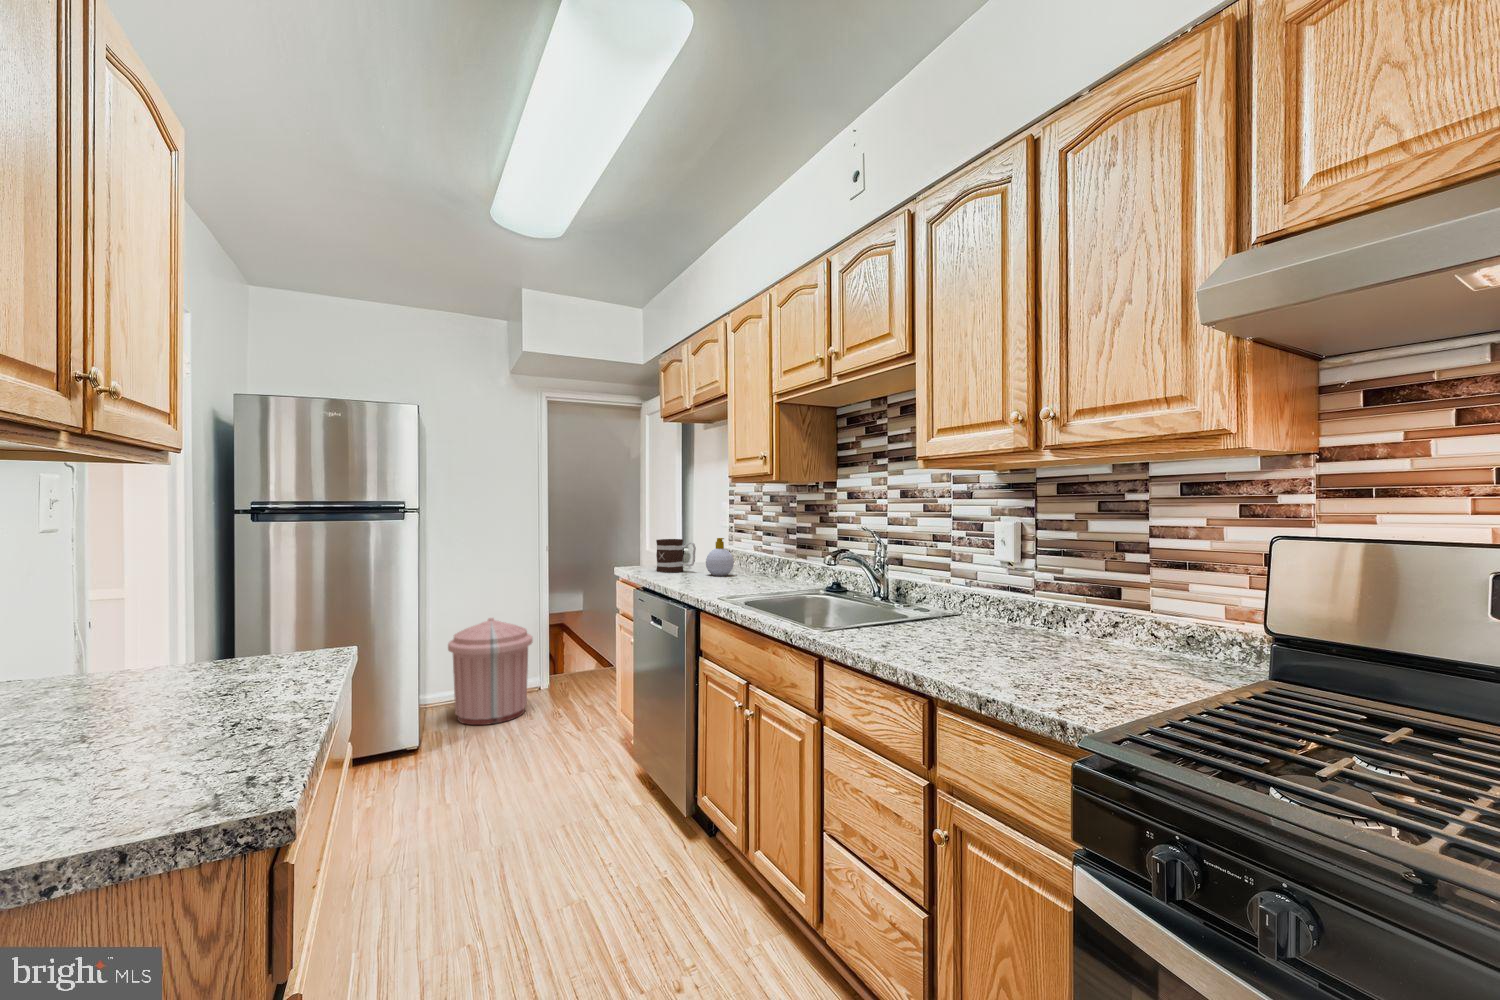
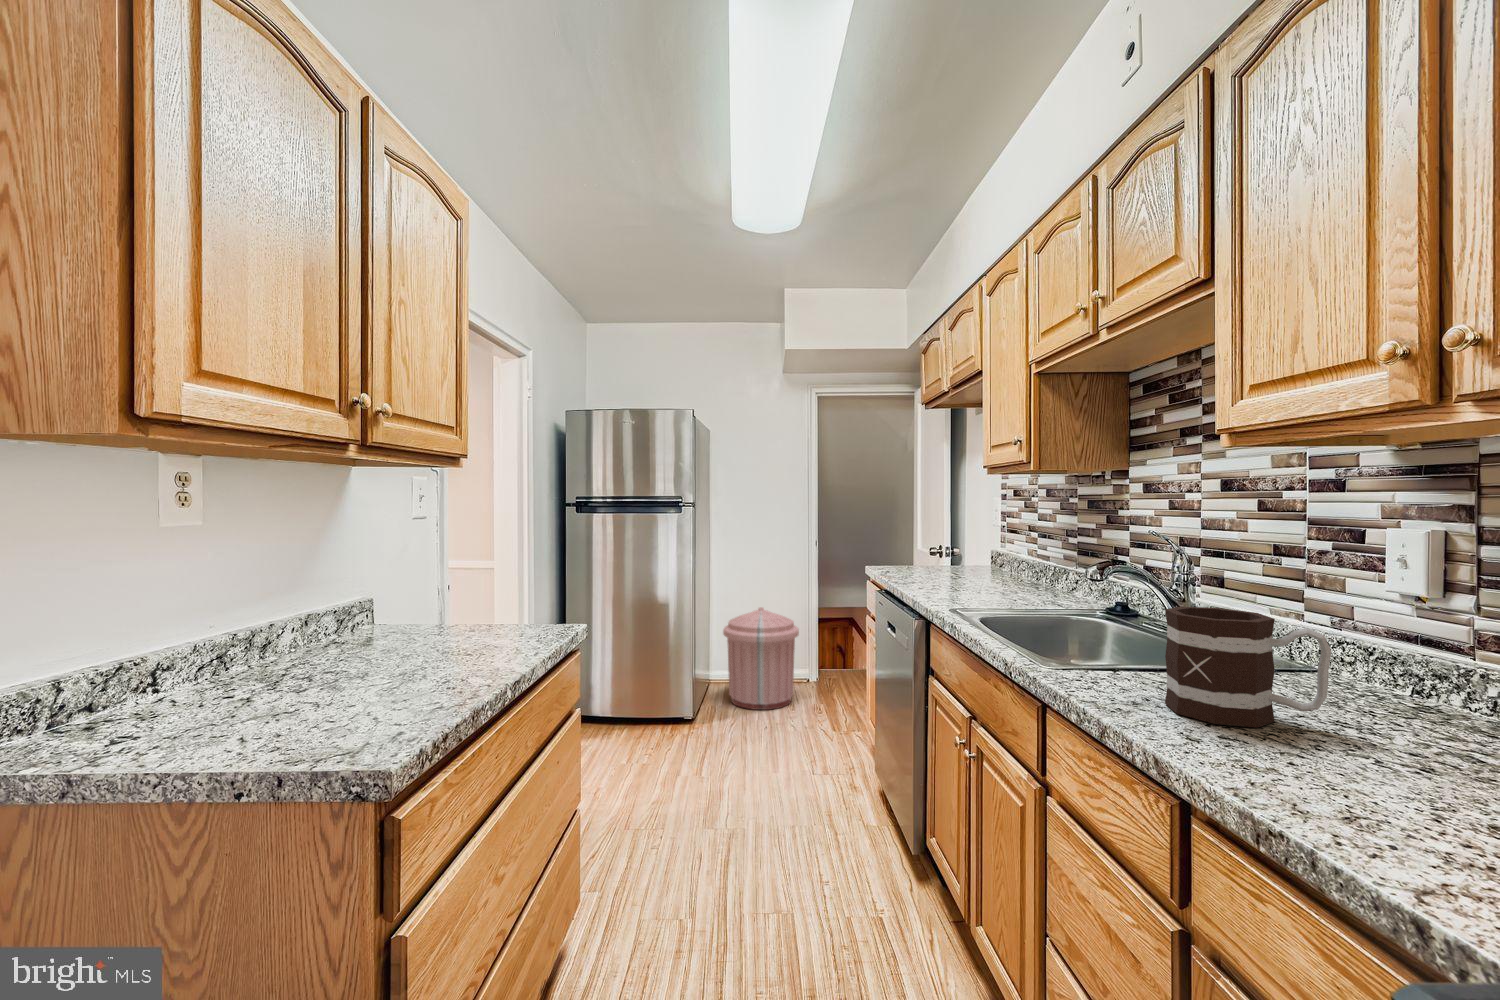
soap bottle: present [706,538,734,576] -> none [963,538,998,583]
mug: present [656,539,696,573] -> present [1165,607,1331,728]

